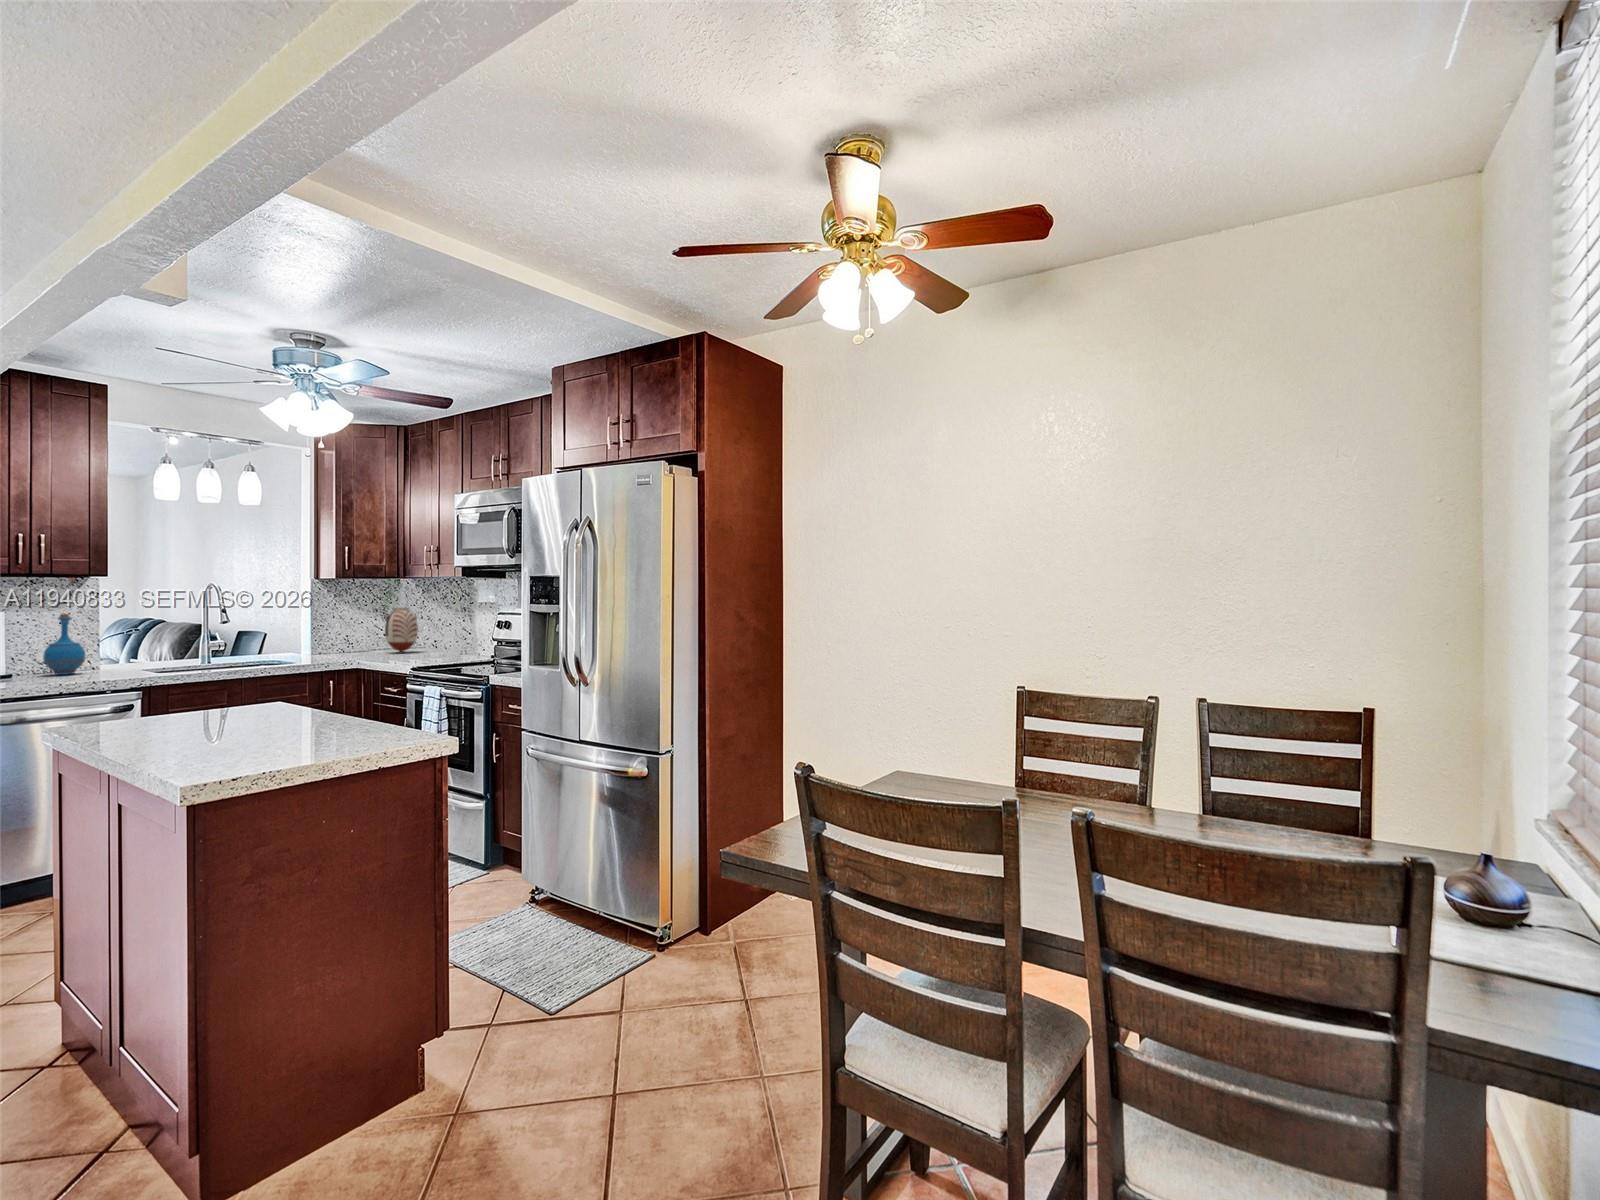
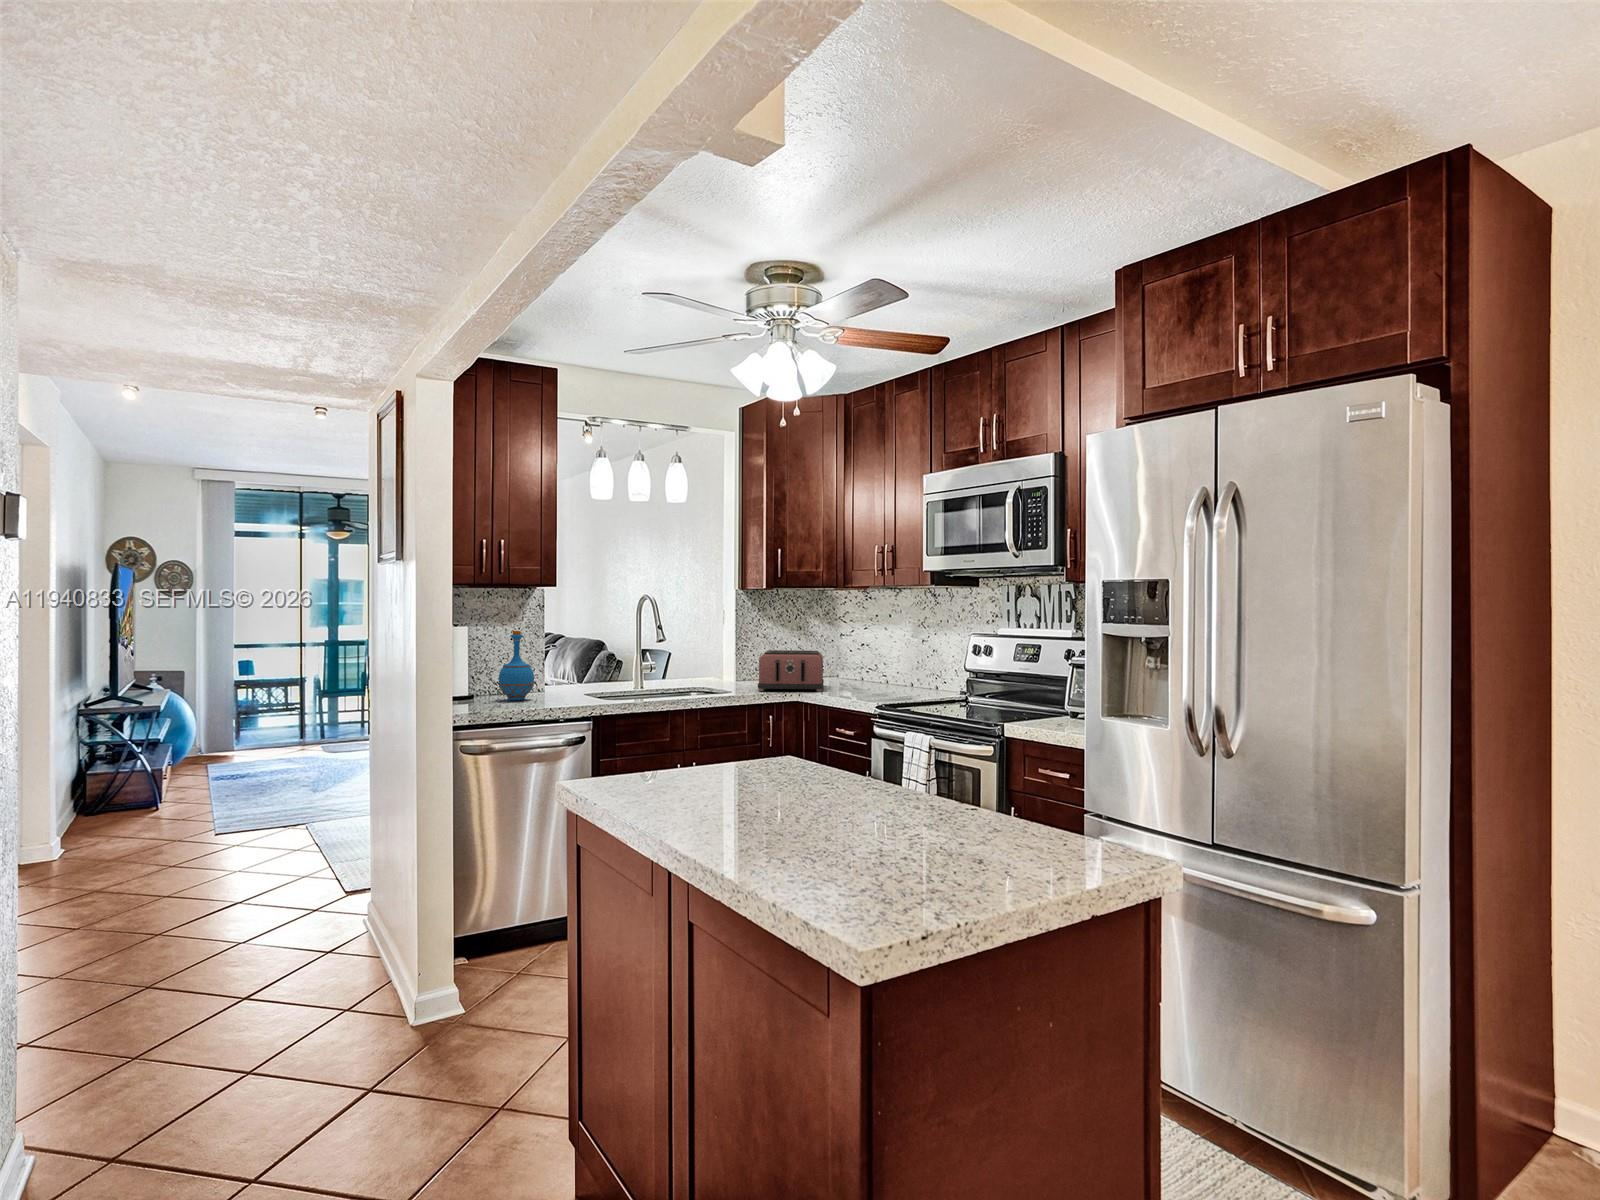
vase: present [385,608,418,652] -> none [815,624,852,682]
toaster: none [322,628,388,661] -> present [758,650,824,692]

